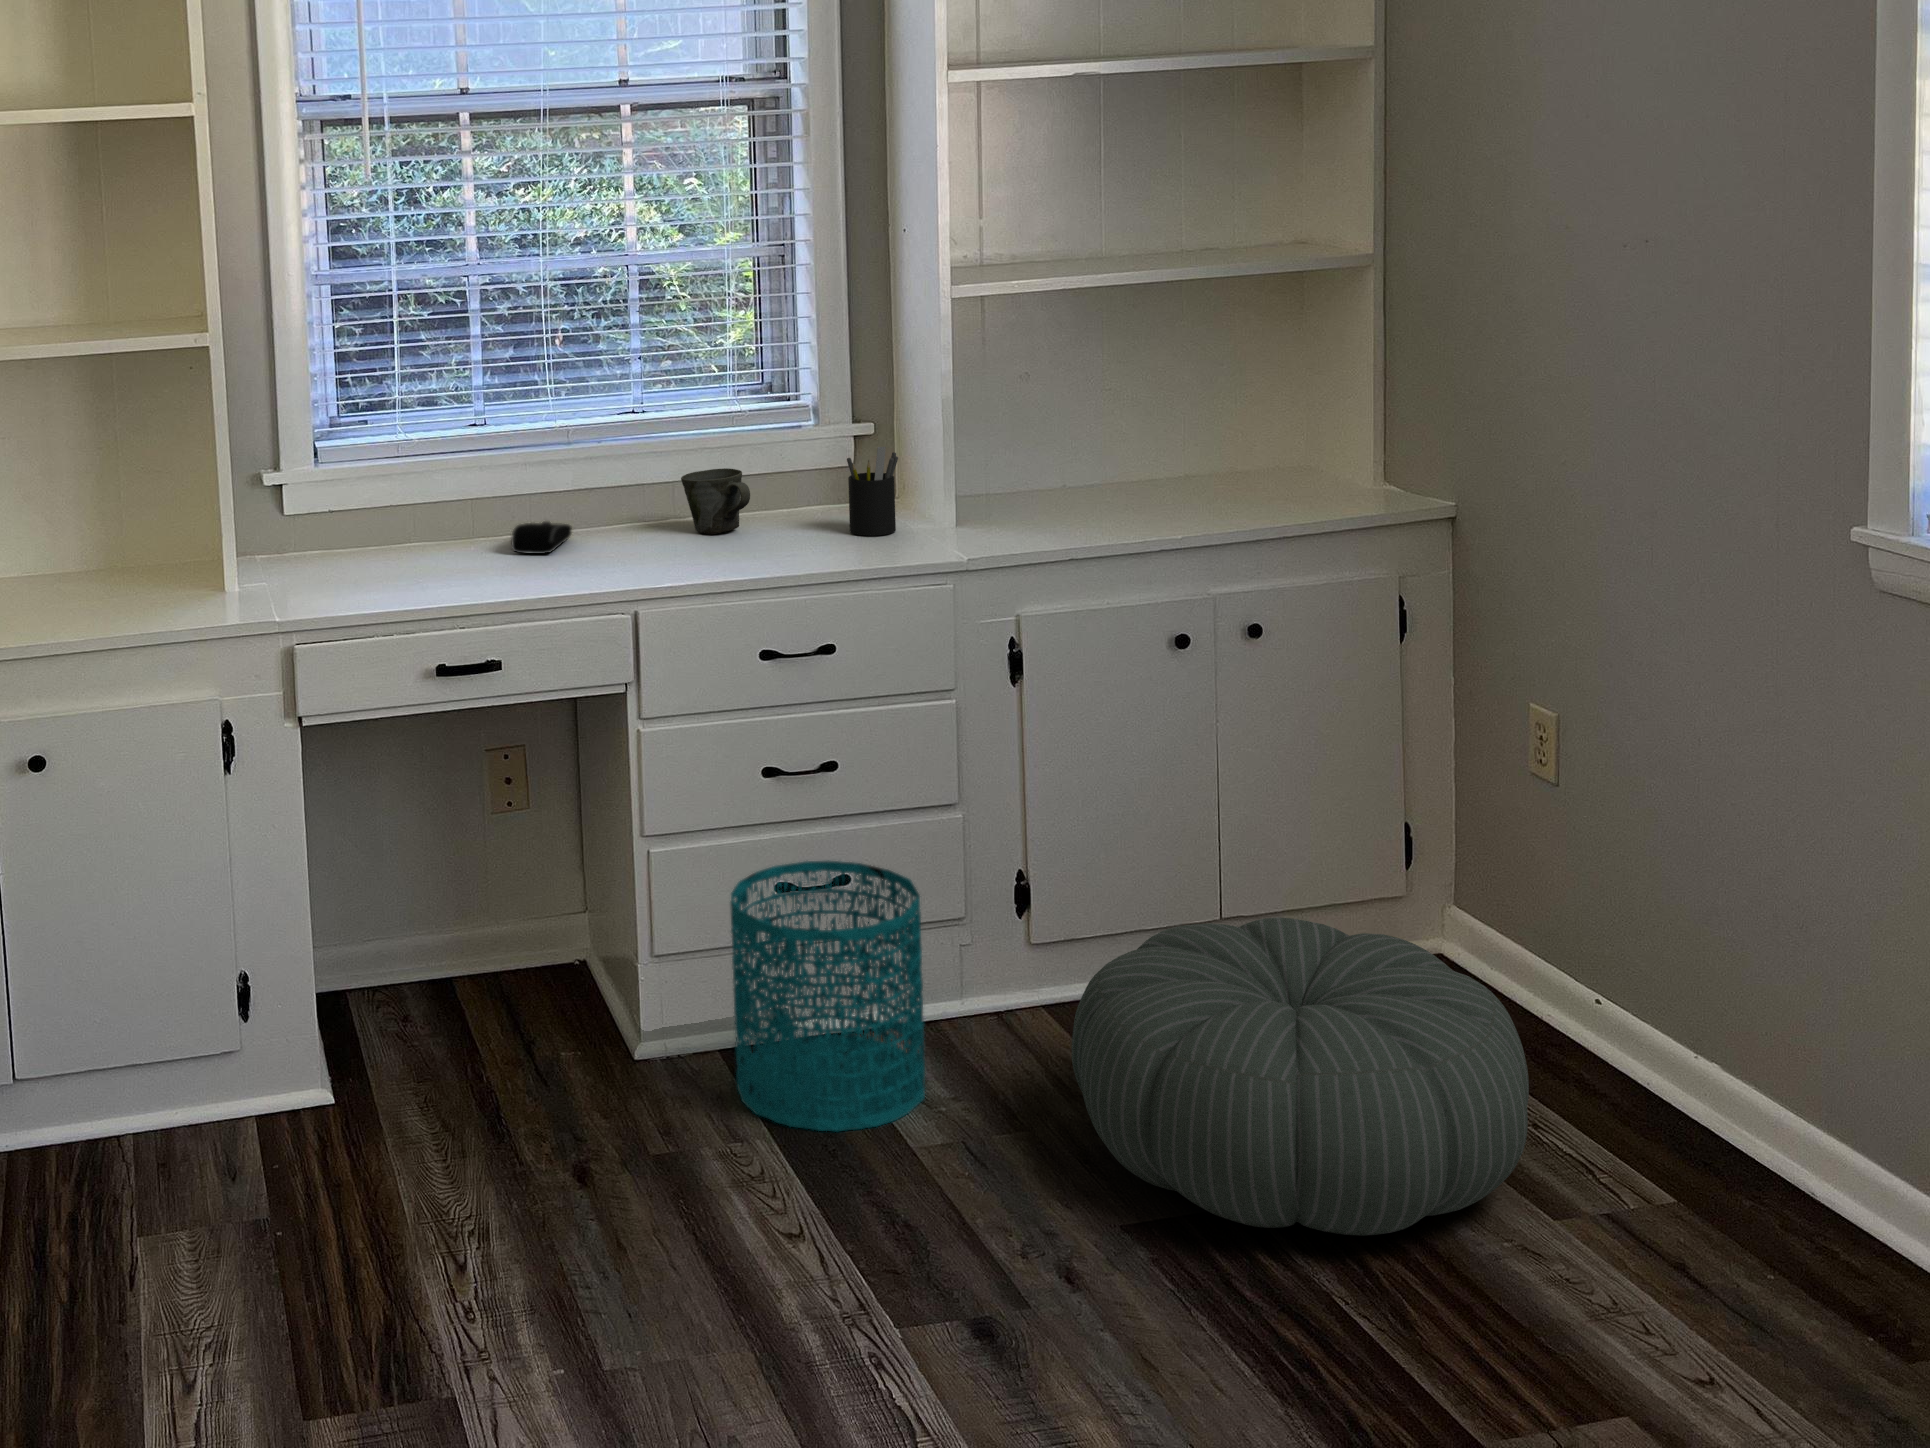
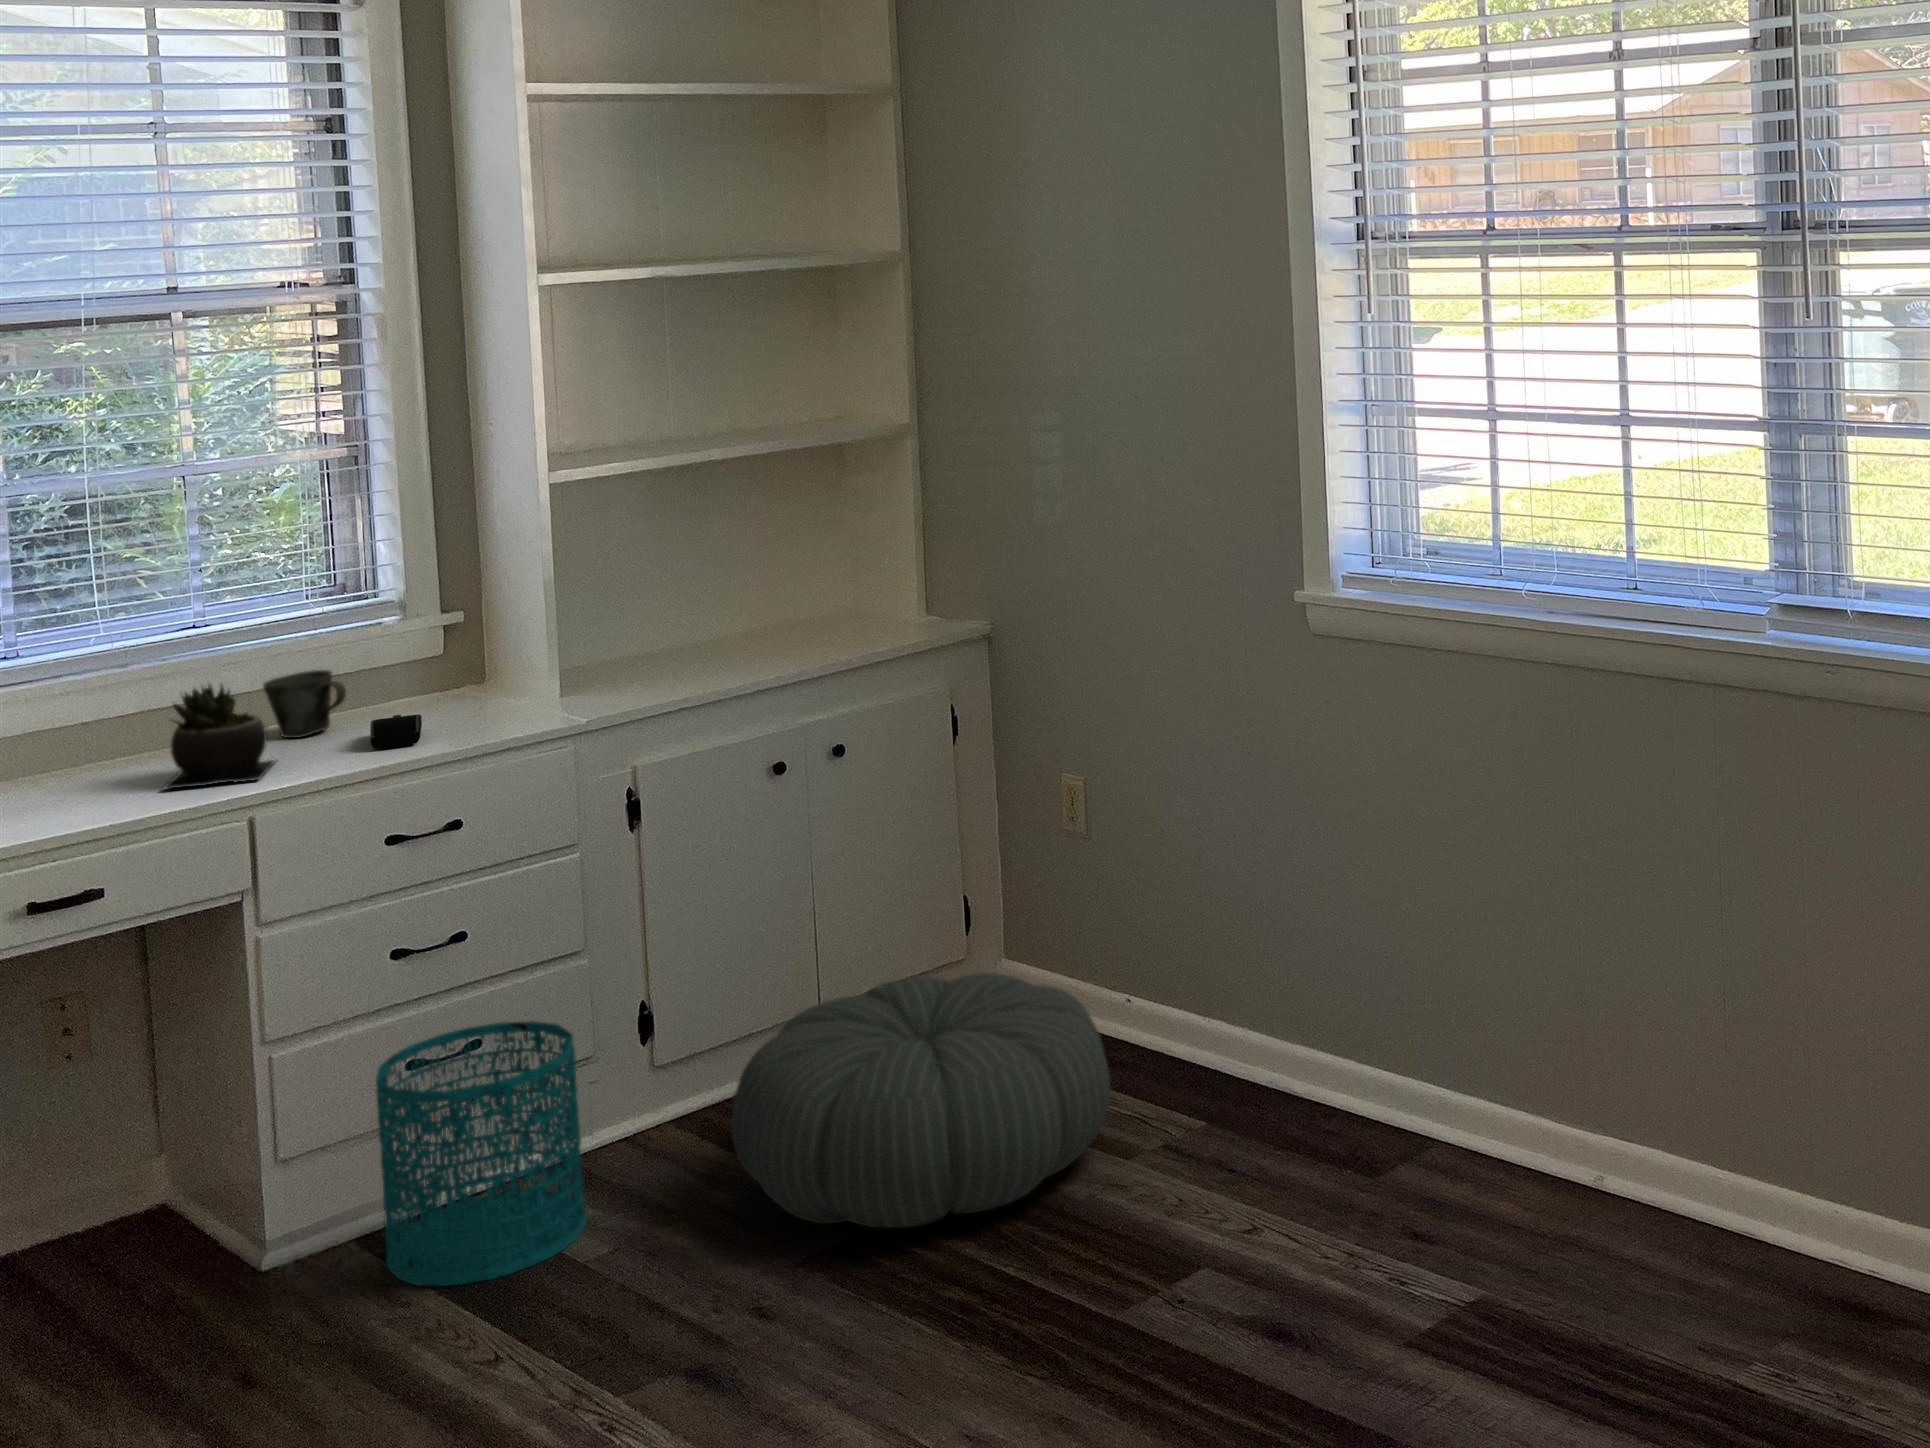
pen holder: present [847,447,898,536] -> none [449,628,501,716]
succulent plant: none [570,470,679,574] -> present [163,685,275,789]
computer mouse: present [511,521,572,554] -> present [370,714,422,748]

